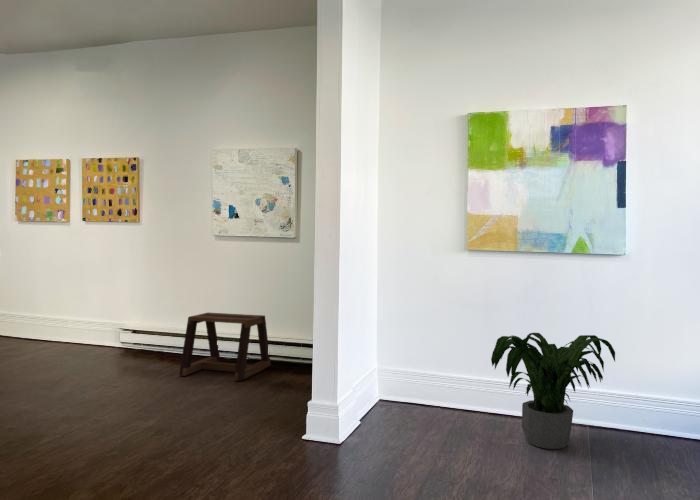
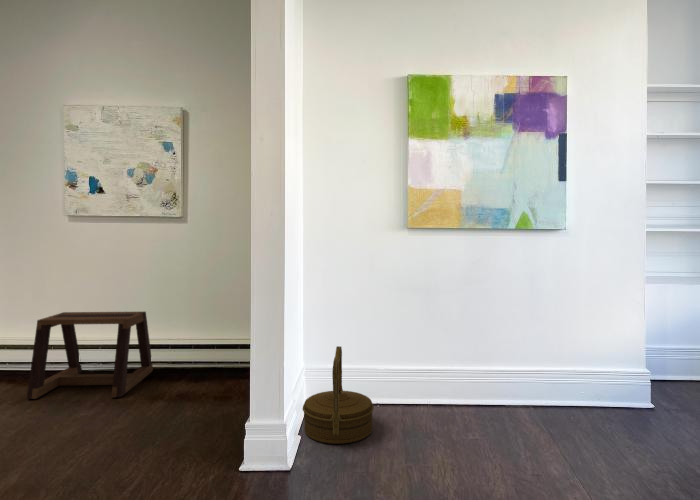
potted plant: present [491,333,615,449] -> none [449,312,583,437]
woven basket: none [362,353,422,432] -> present [303,346,374,444]

